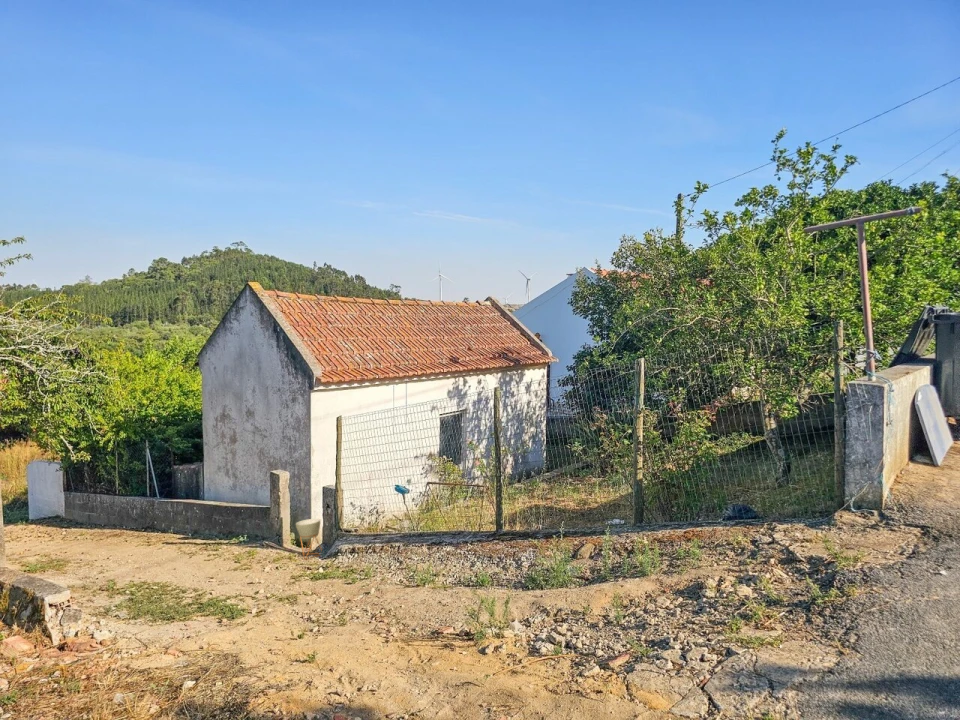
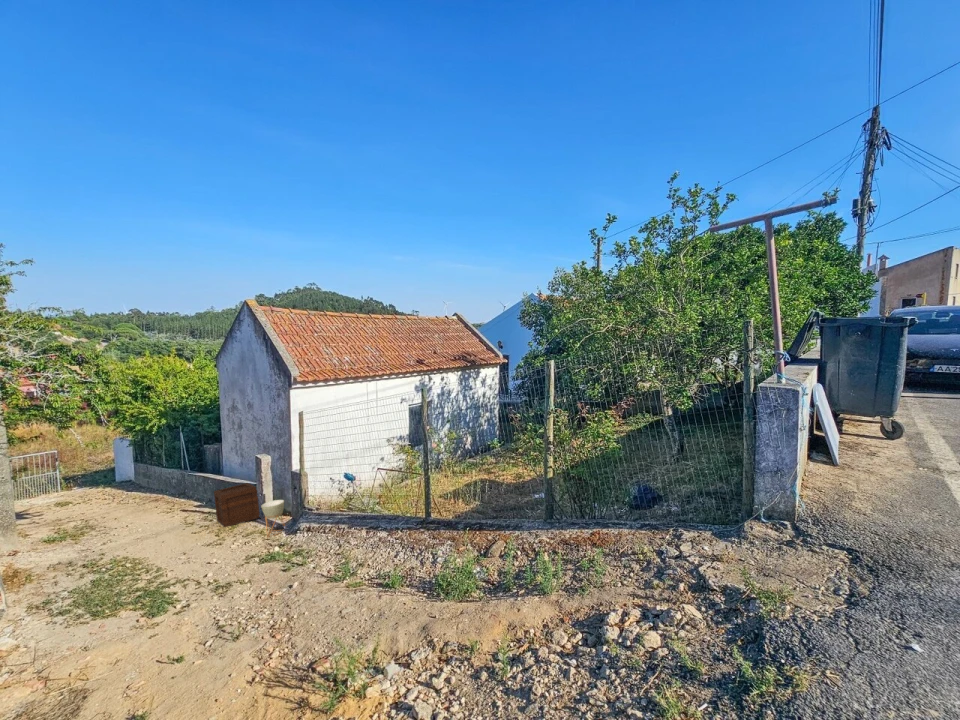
wooden crate: none [226,504,281,554] -> present [214,483,260,527]

